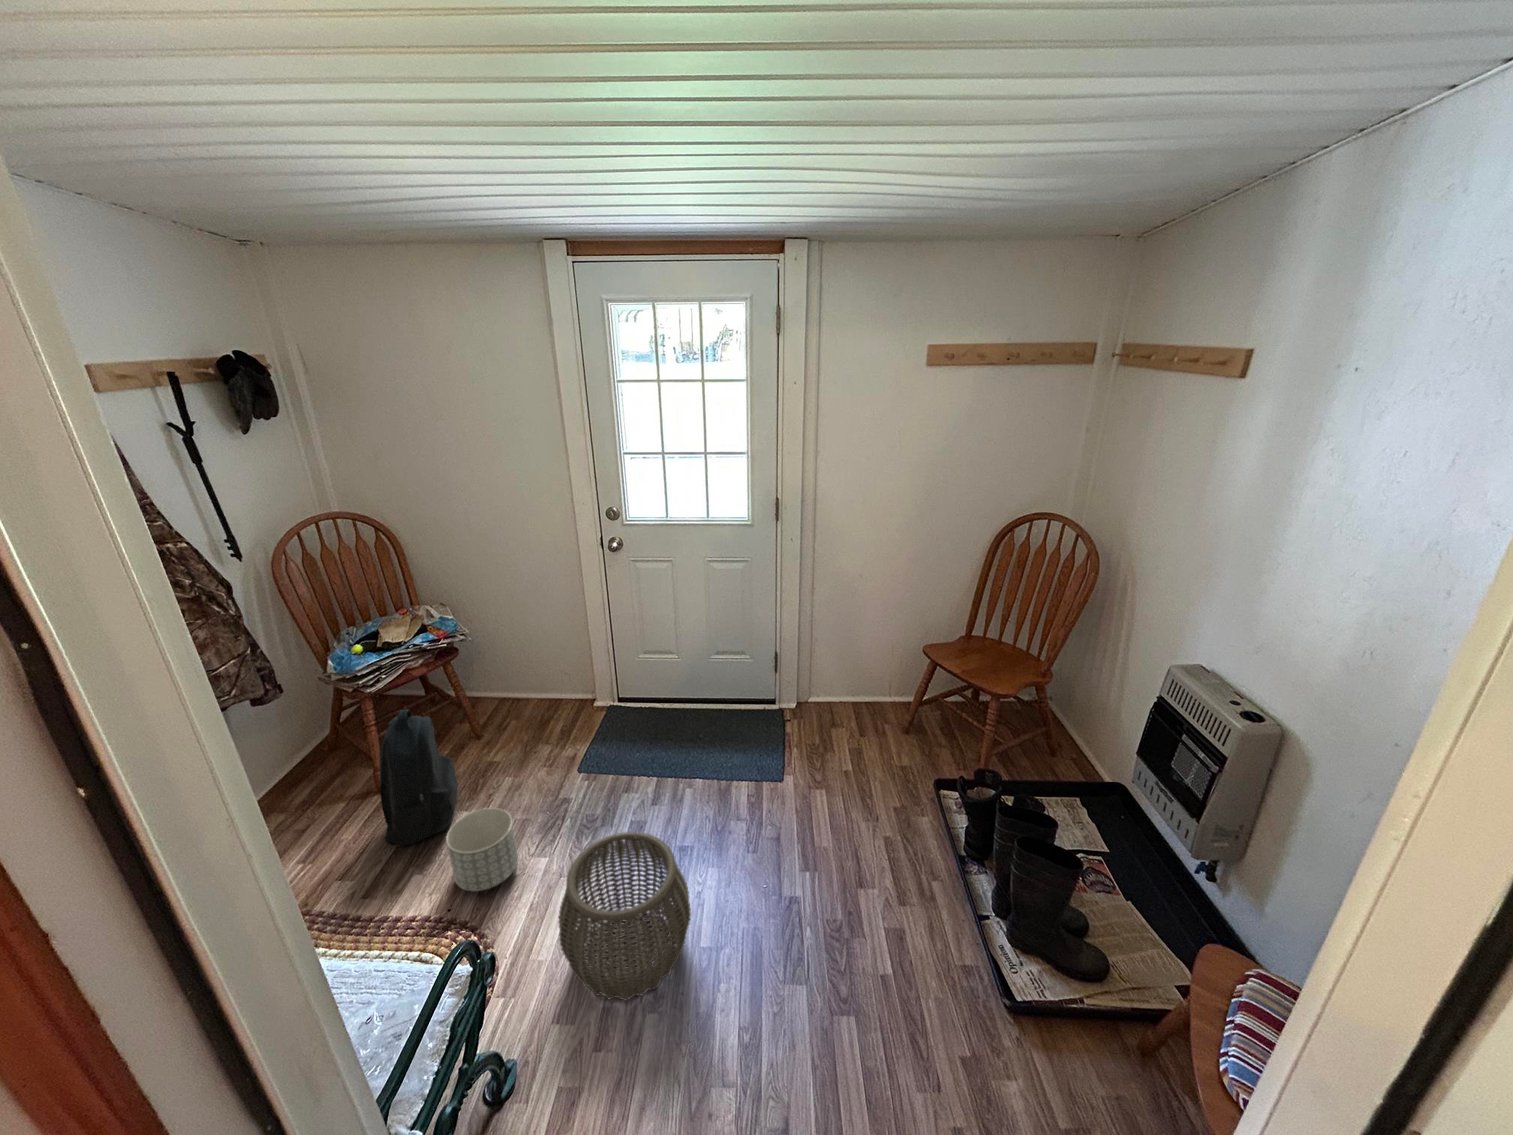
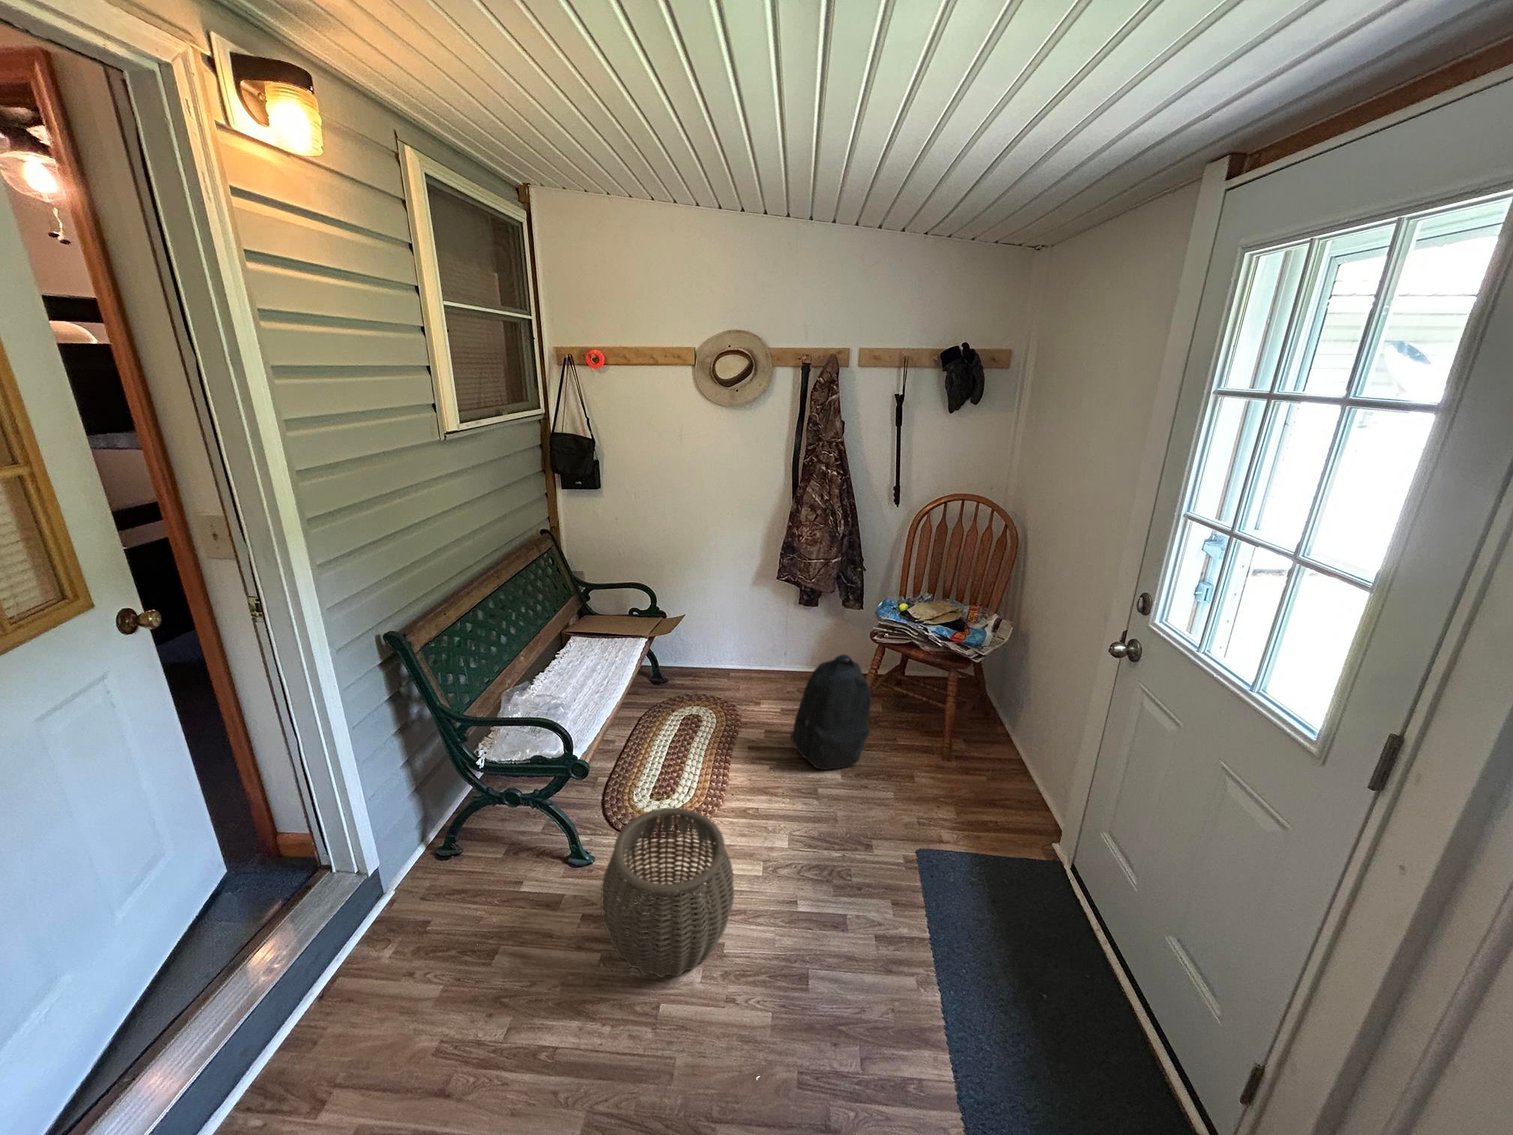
planter: present [446,808,518,891] -> none [743,748,801,820]

